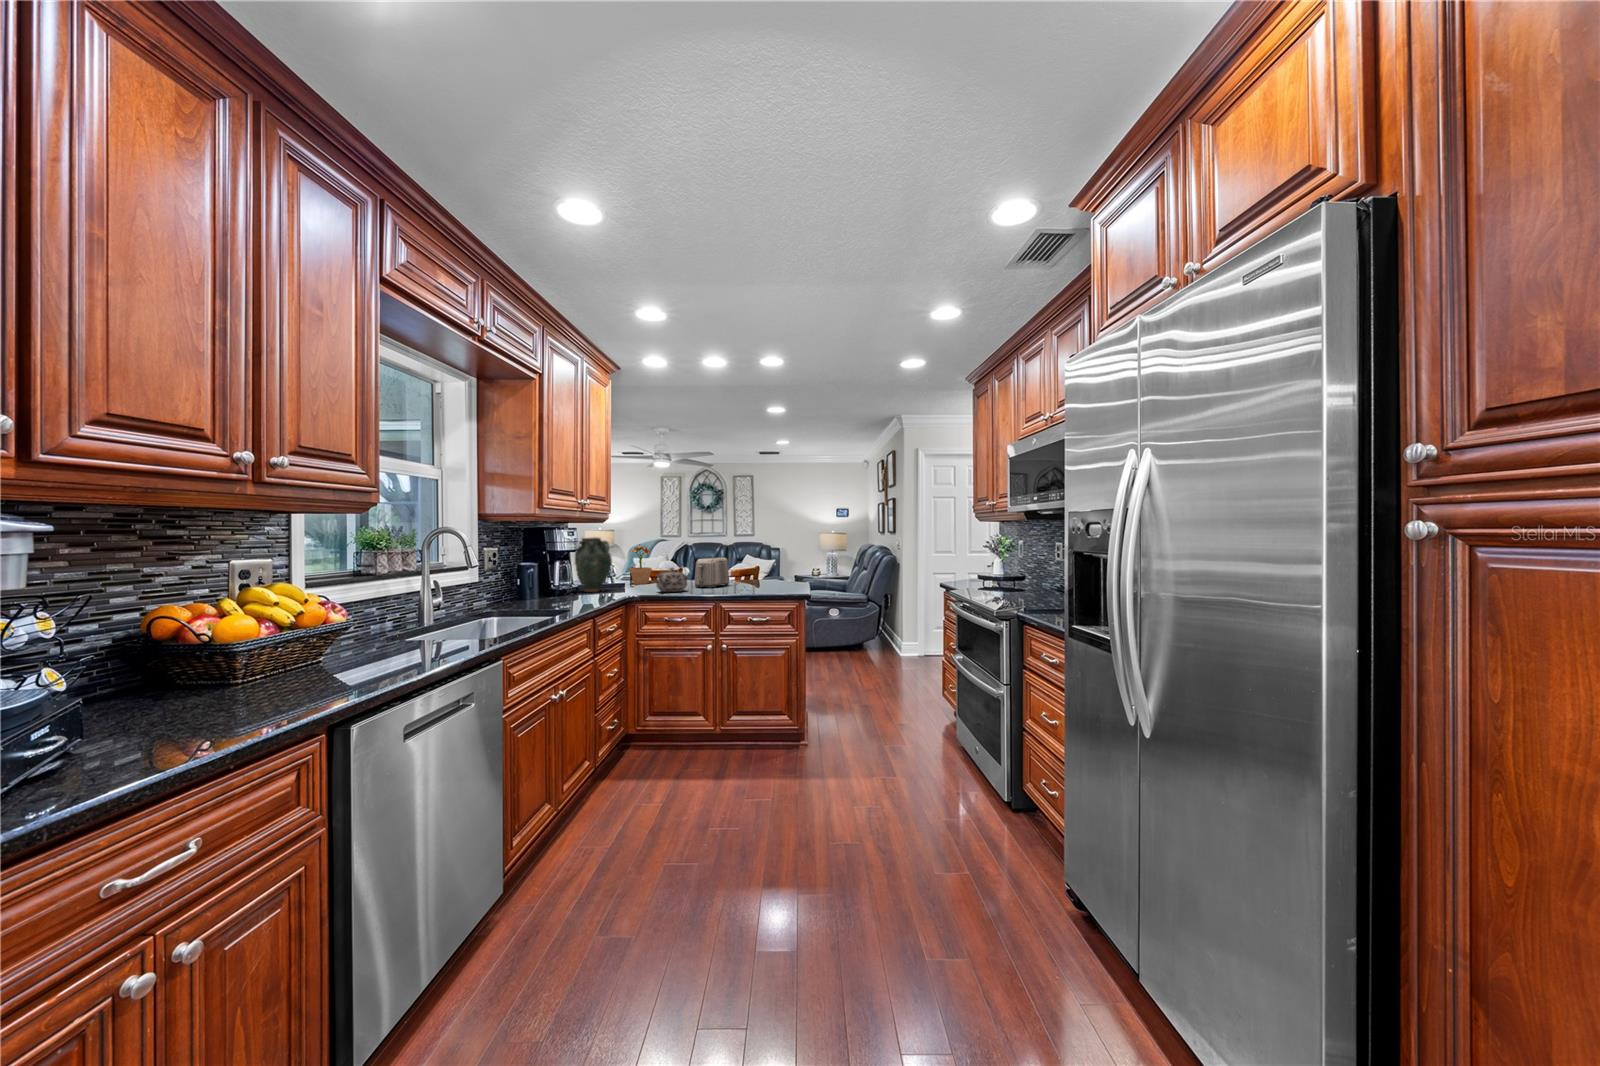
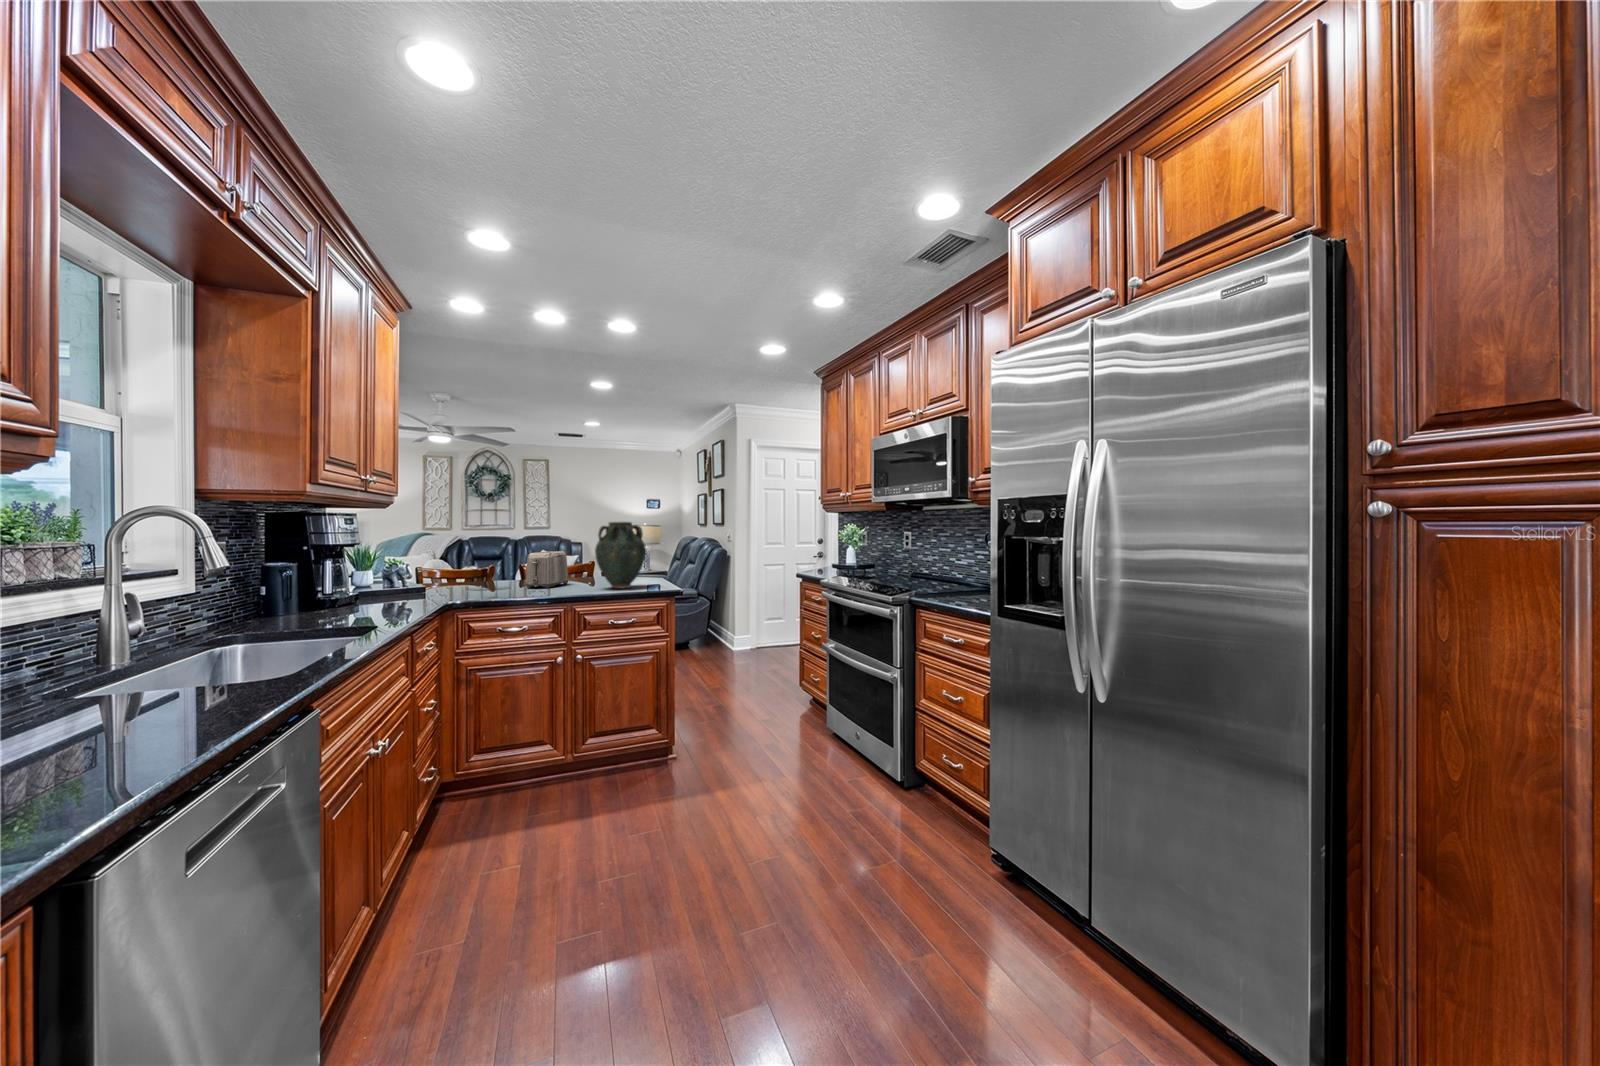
vase: present [575,537,612,592] -> present [595,522,646,588]
potted plant: present [630,544,652,584] -> none [424,535,457,587]
teapot: present [657,568,687,592] -> none [479,564,522,595]

